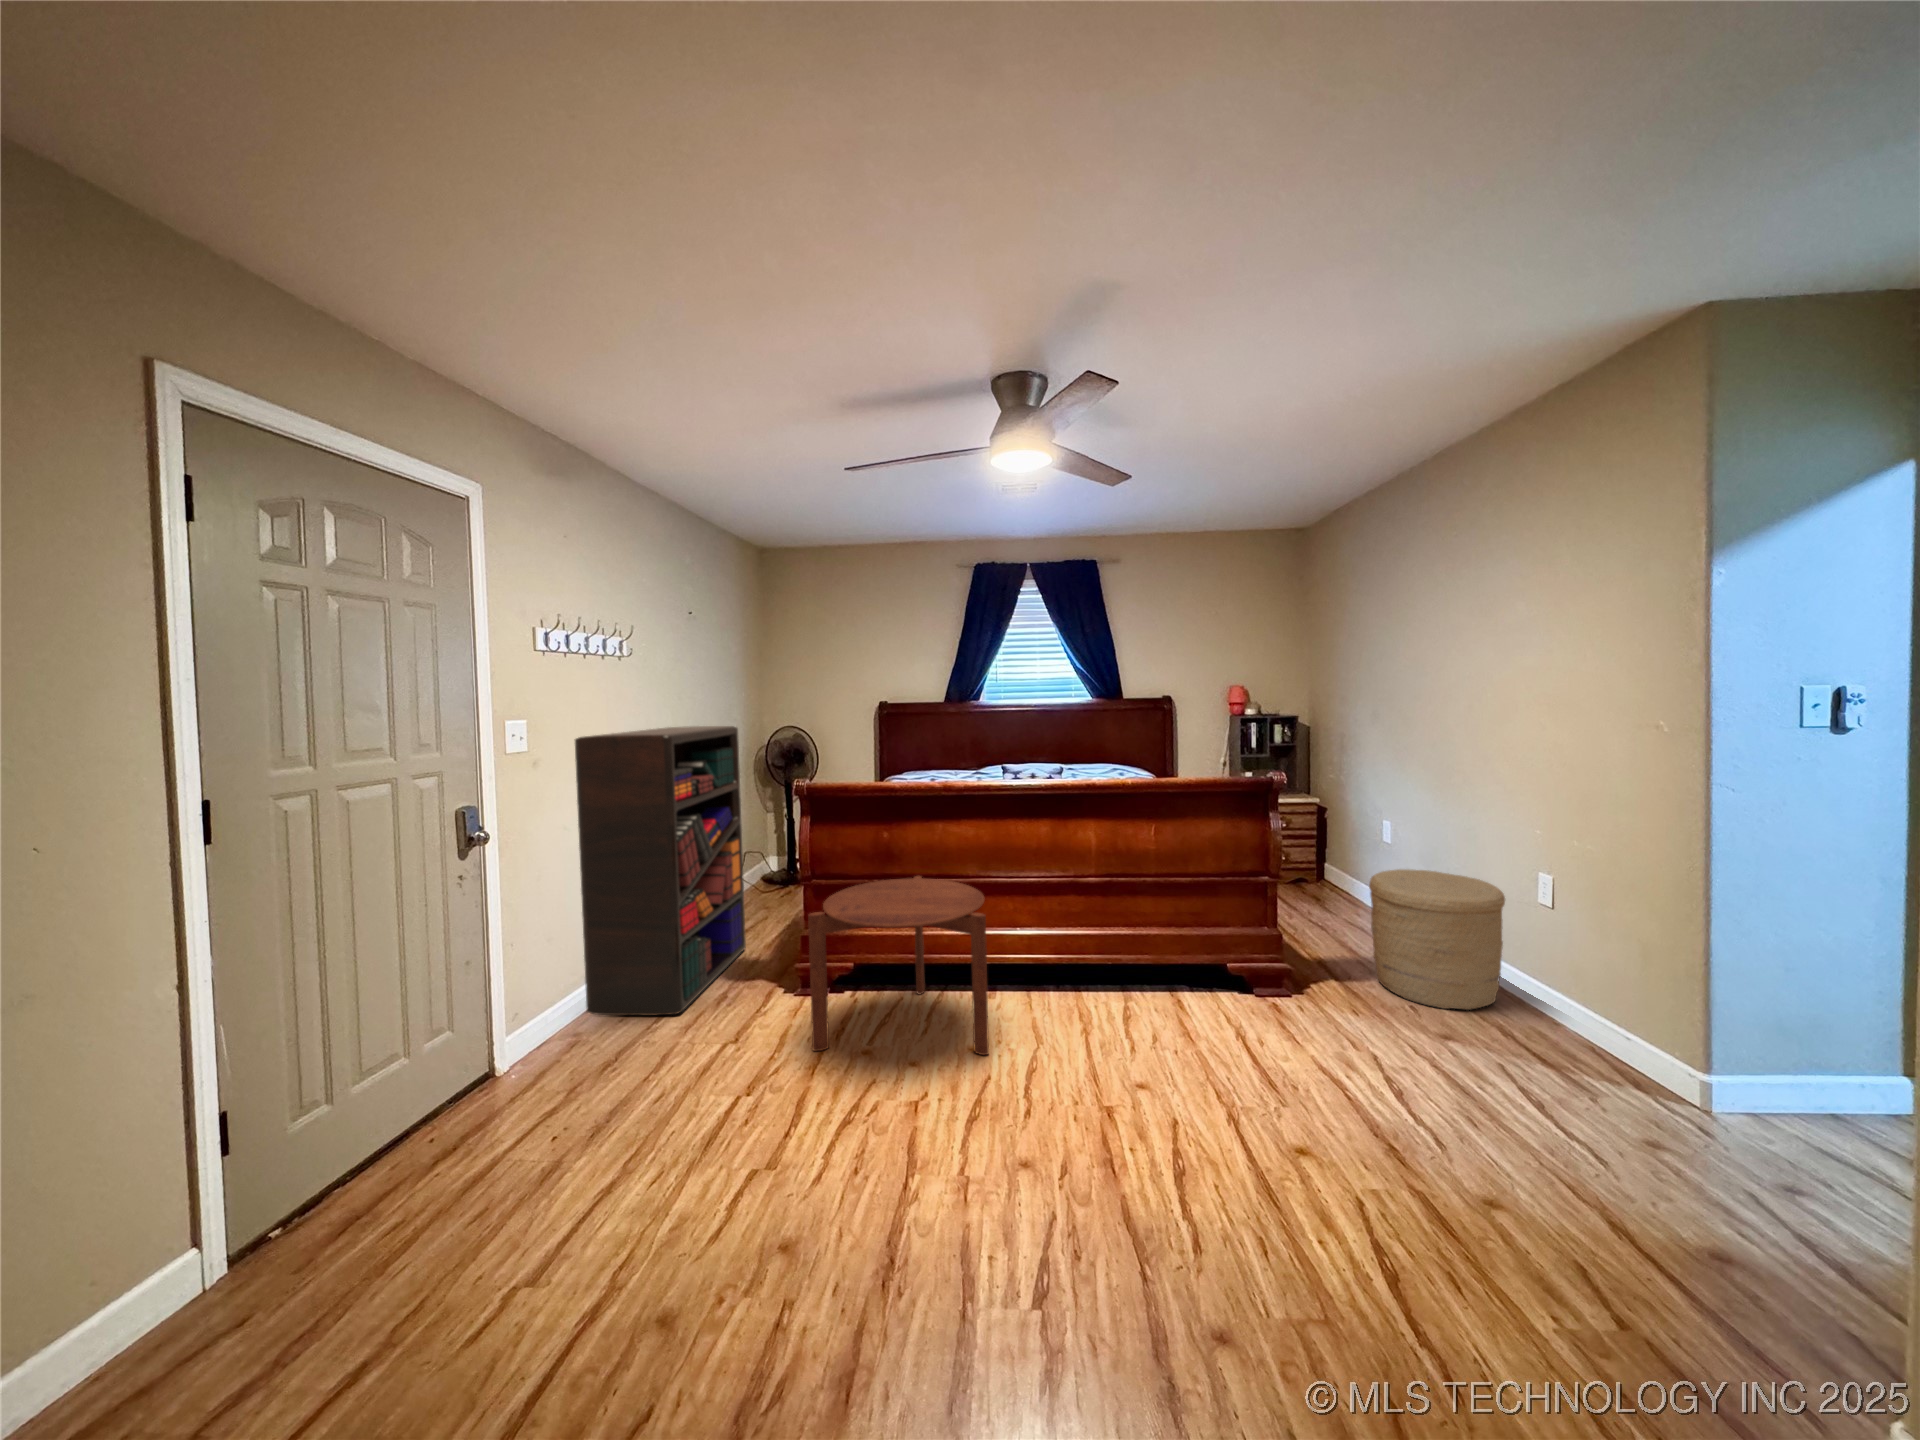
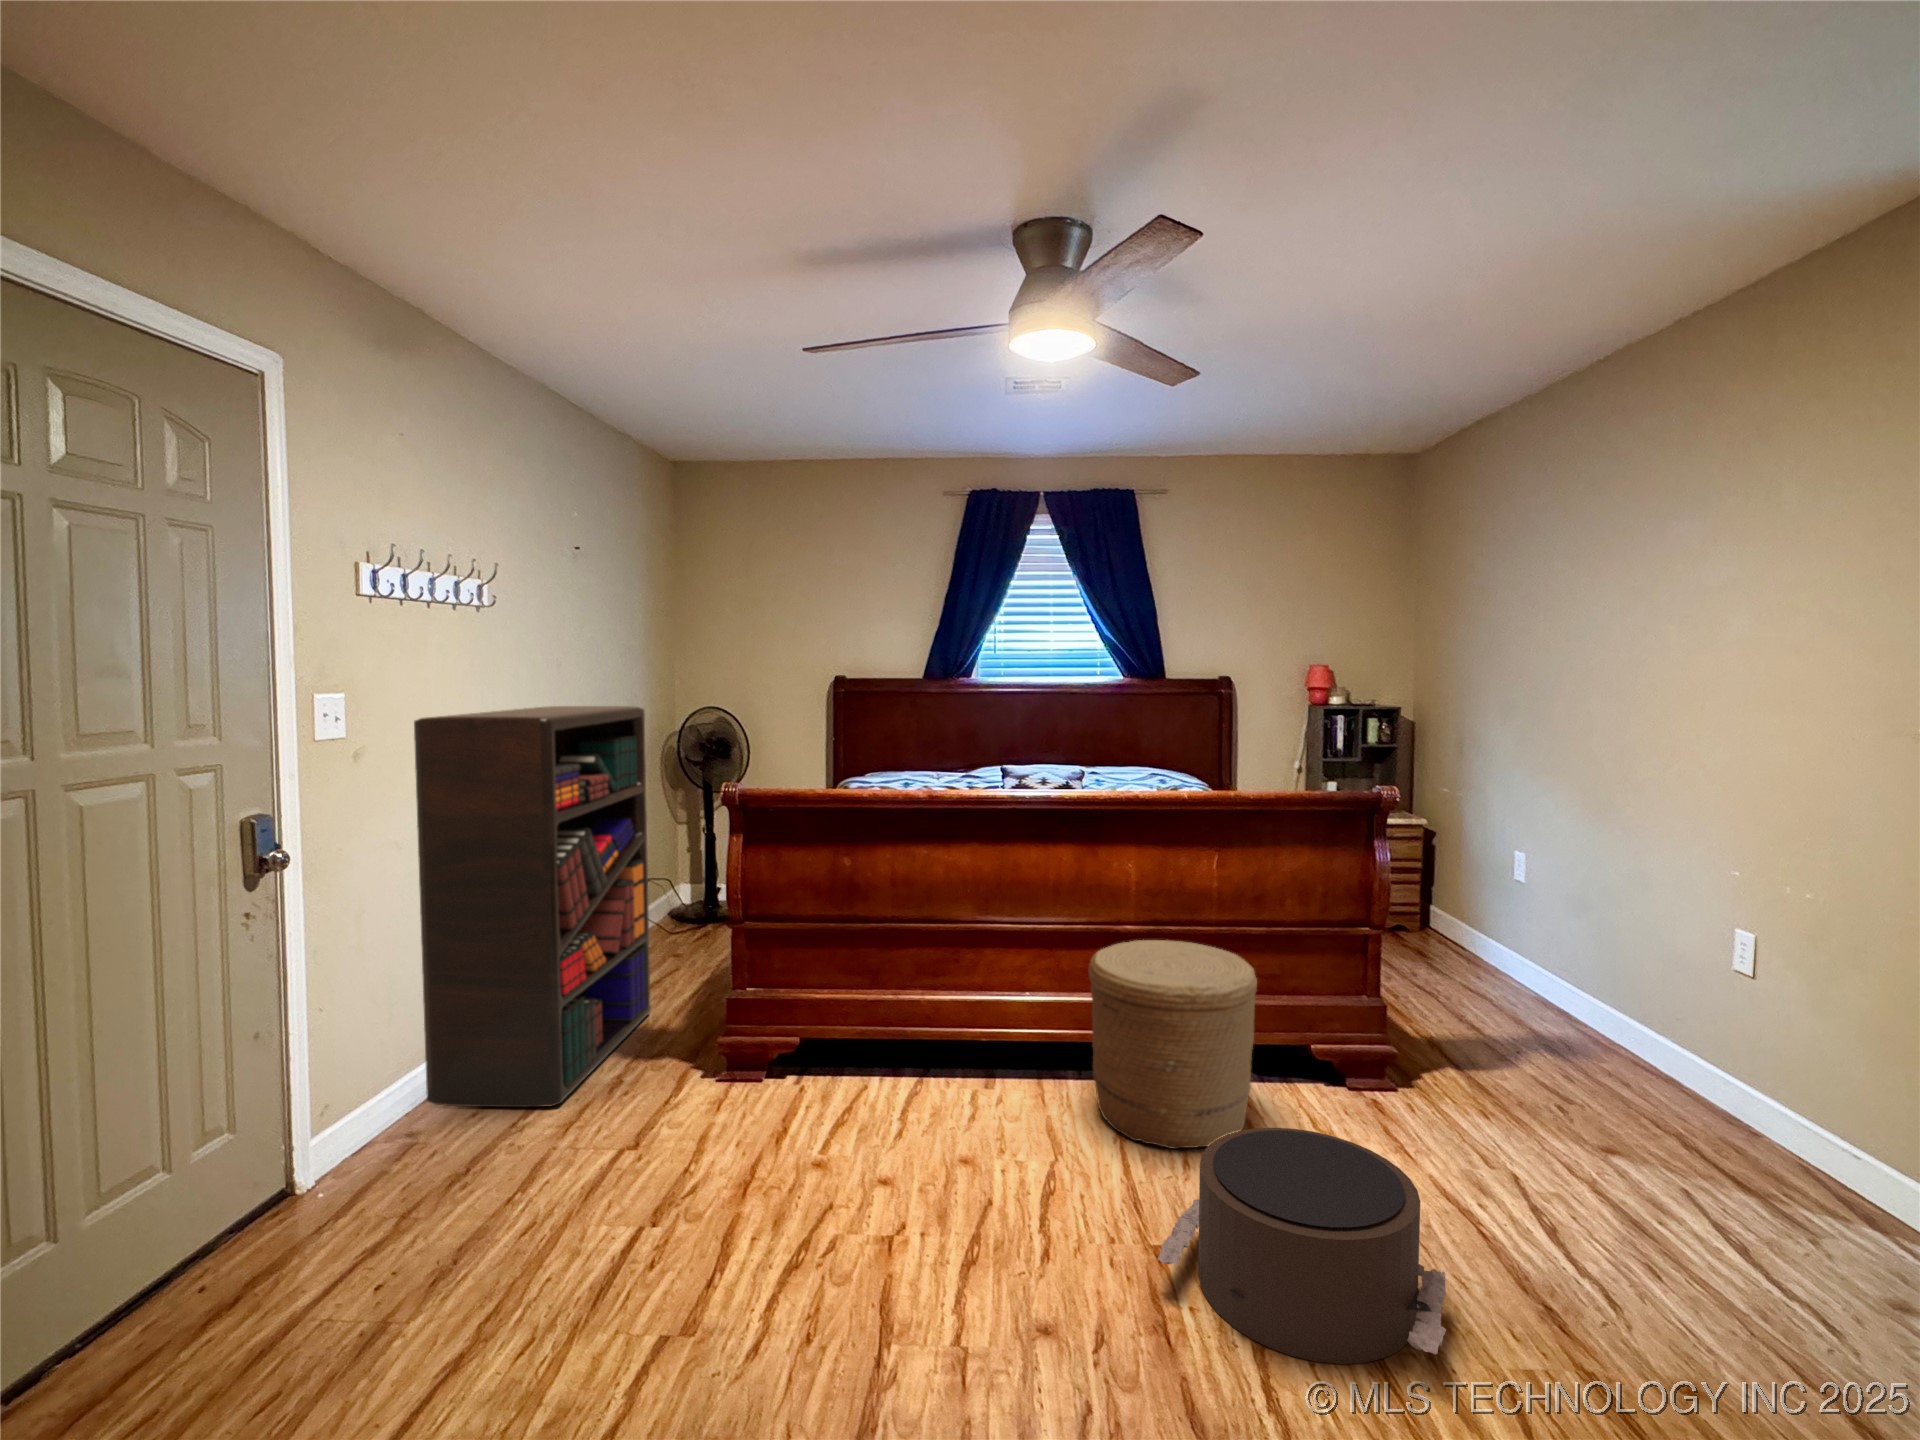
woven basket: present [1369,869,1505,1010] -> present [1089,940,1257,1149]
side table: present [808,876,989,1055] -> none [741,918,989,1170]
pouf: none [1106,1020,1315,1186] -> present [1157,1128,1446,1364]

